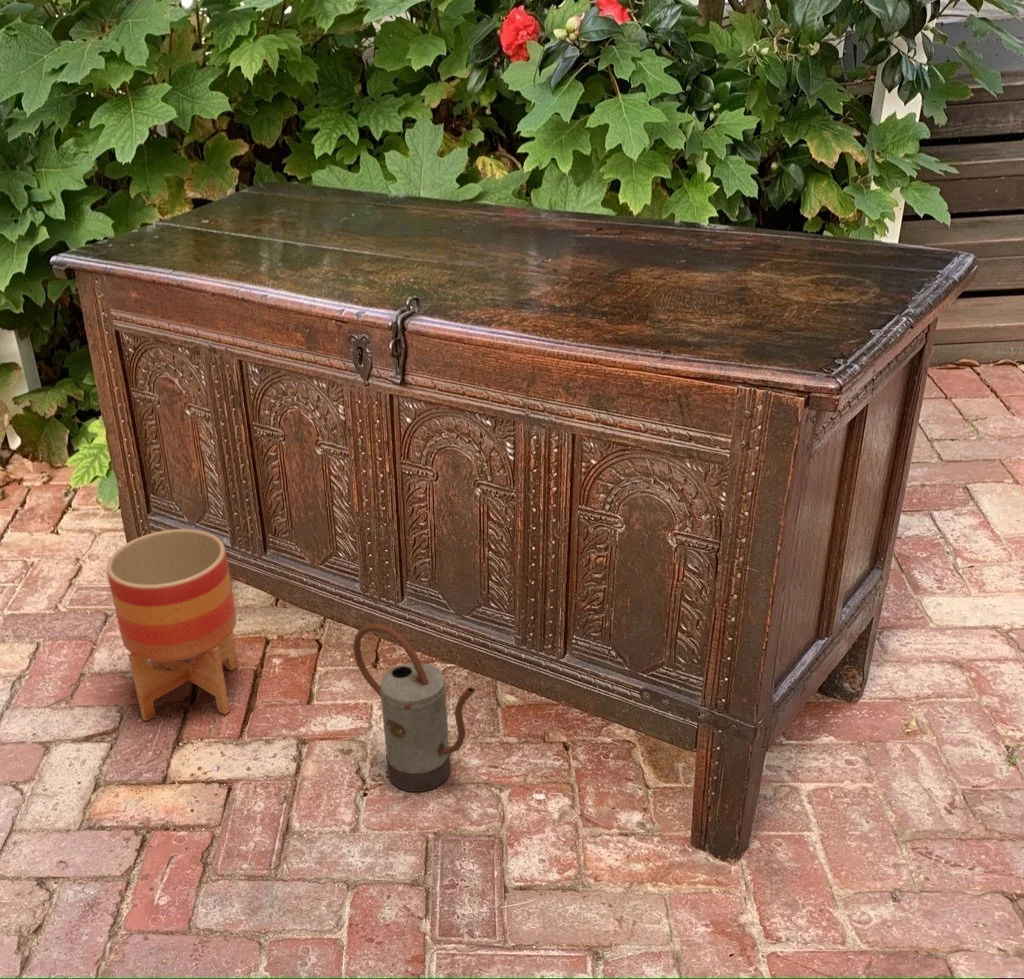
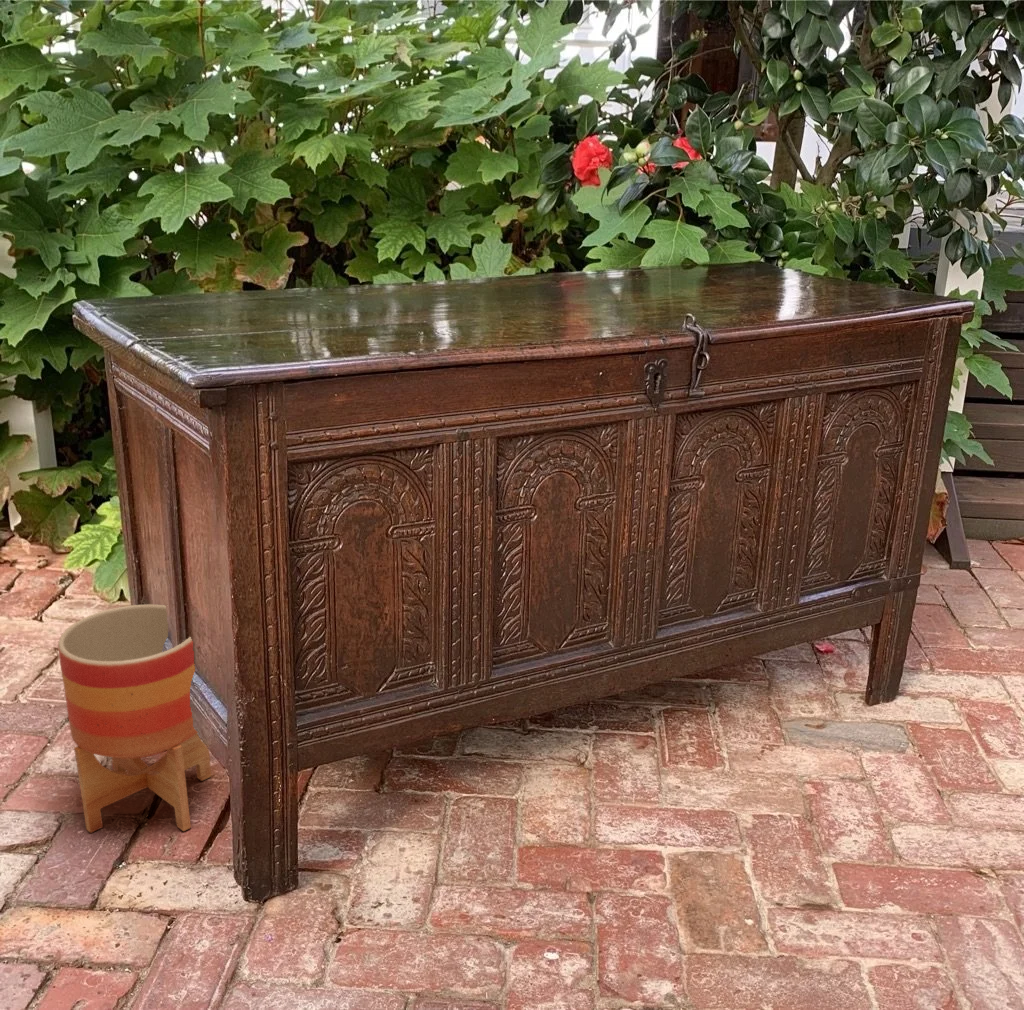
watering can: present [353,624,475,792] -> none [336,722,478,942]

